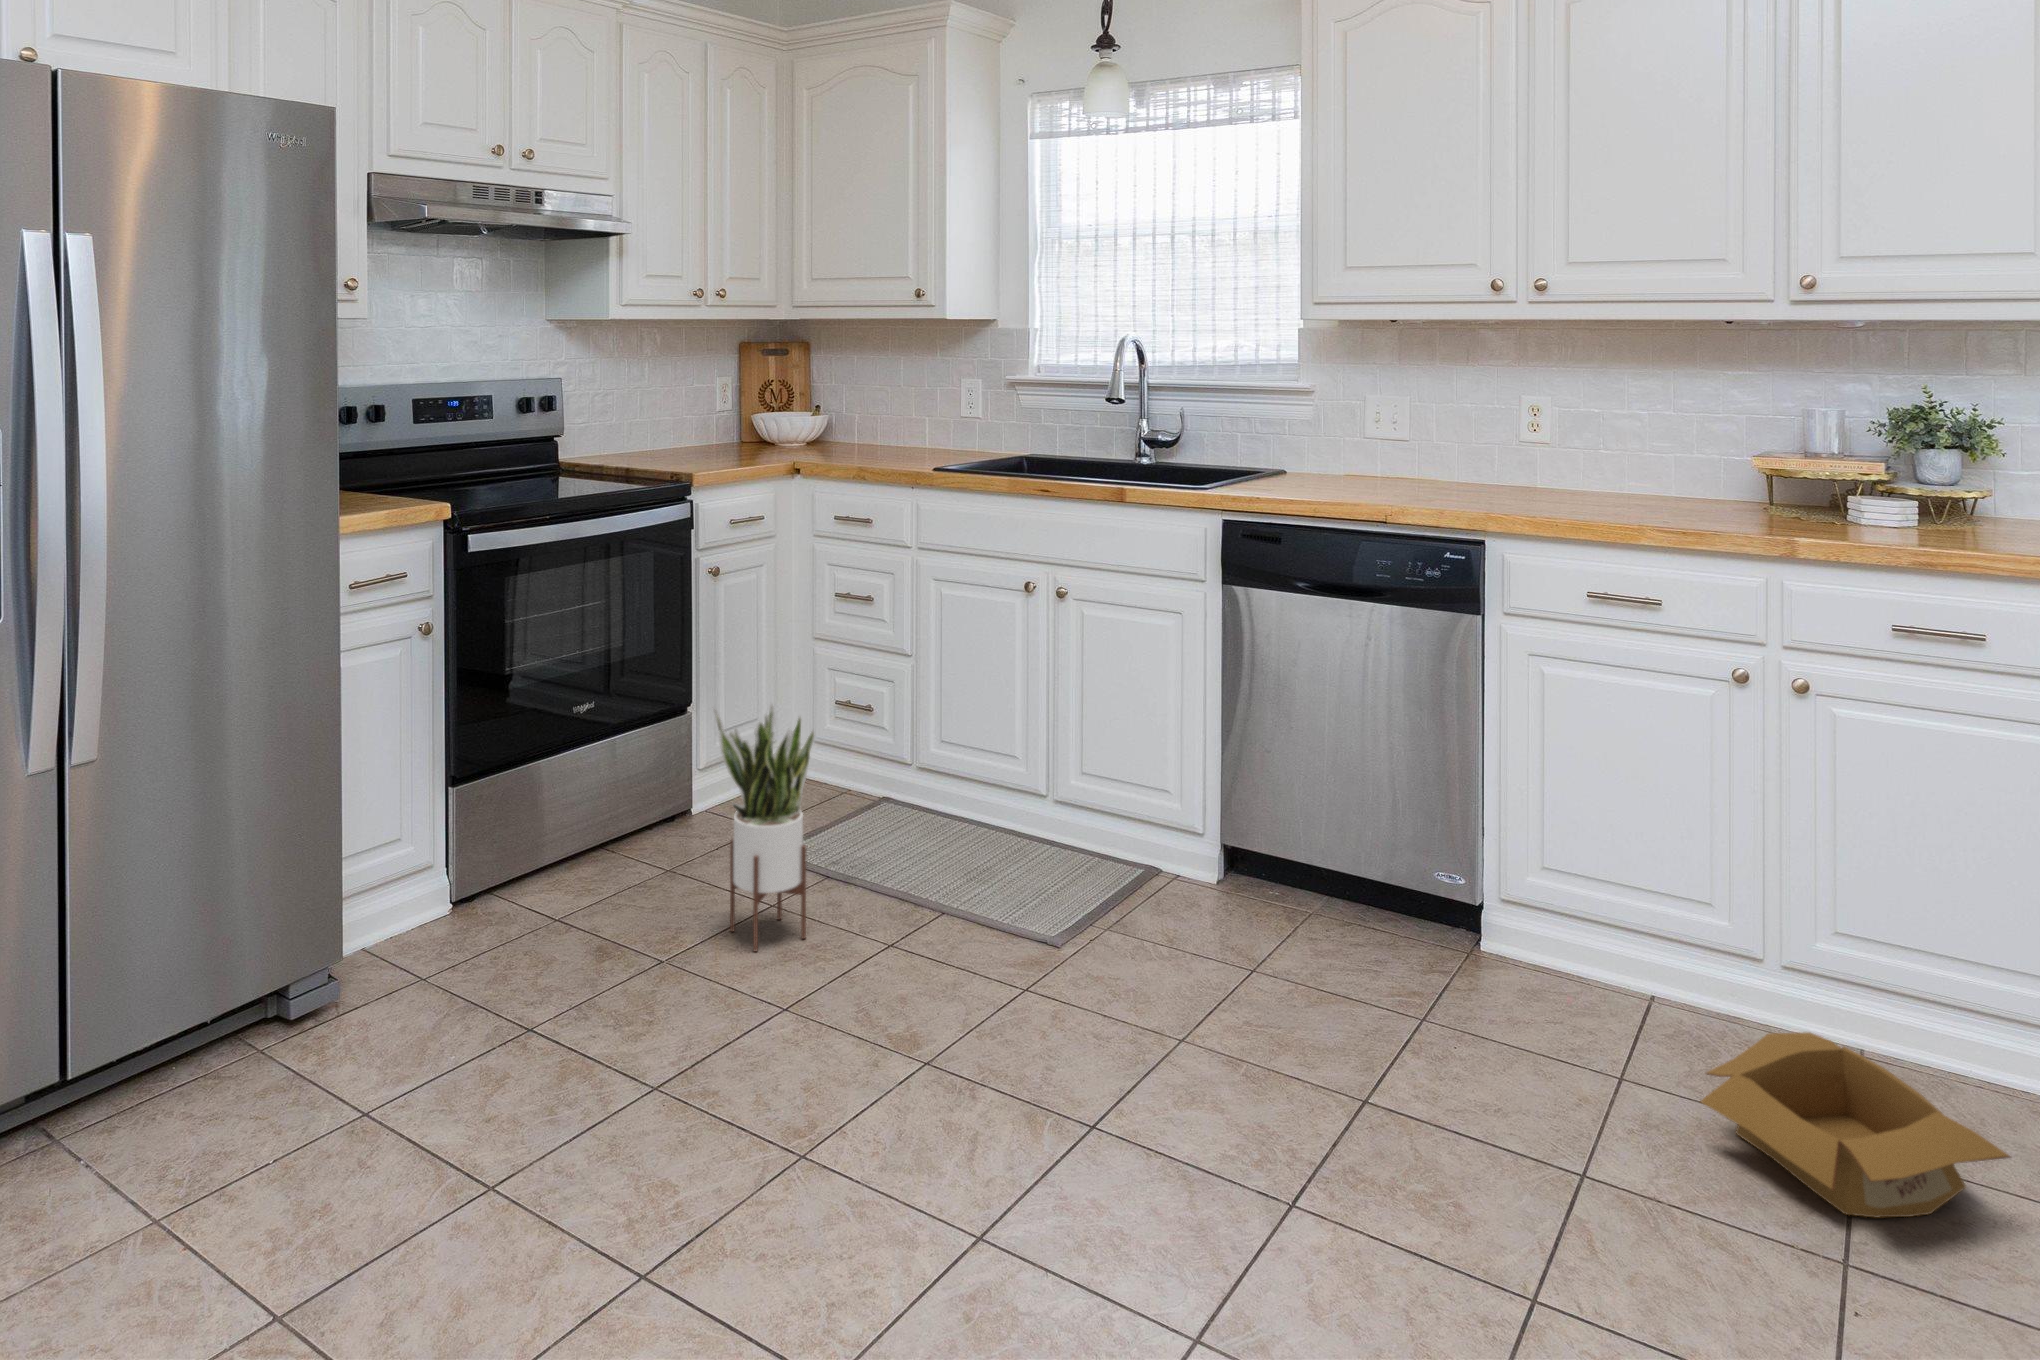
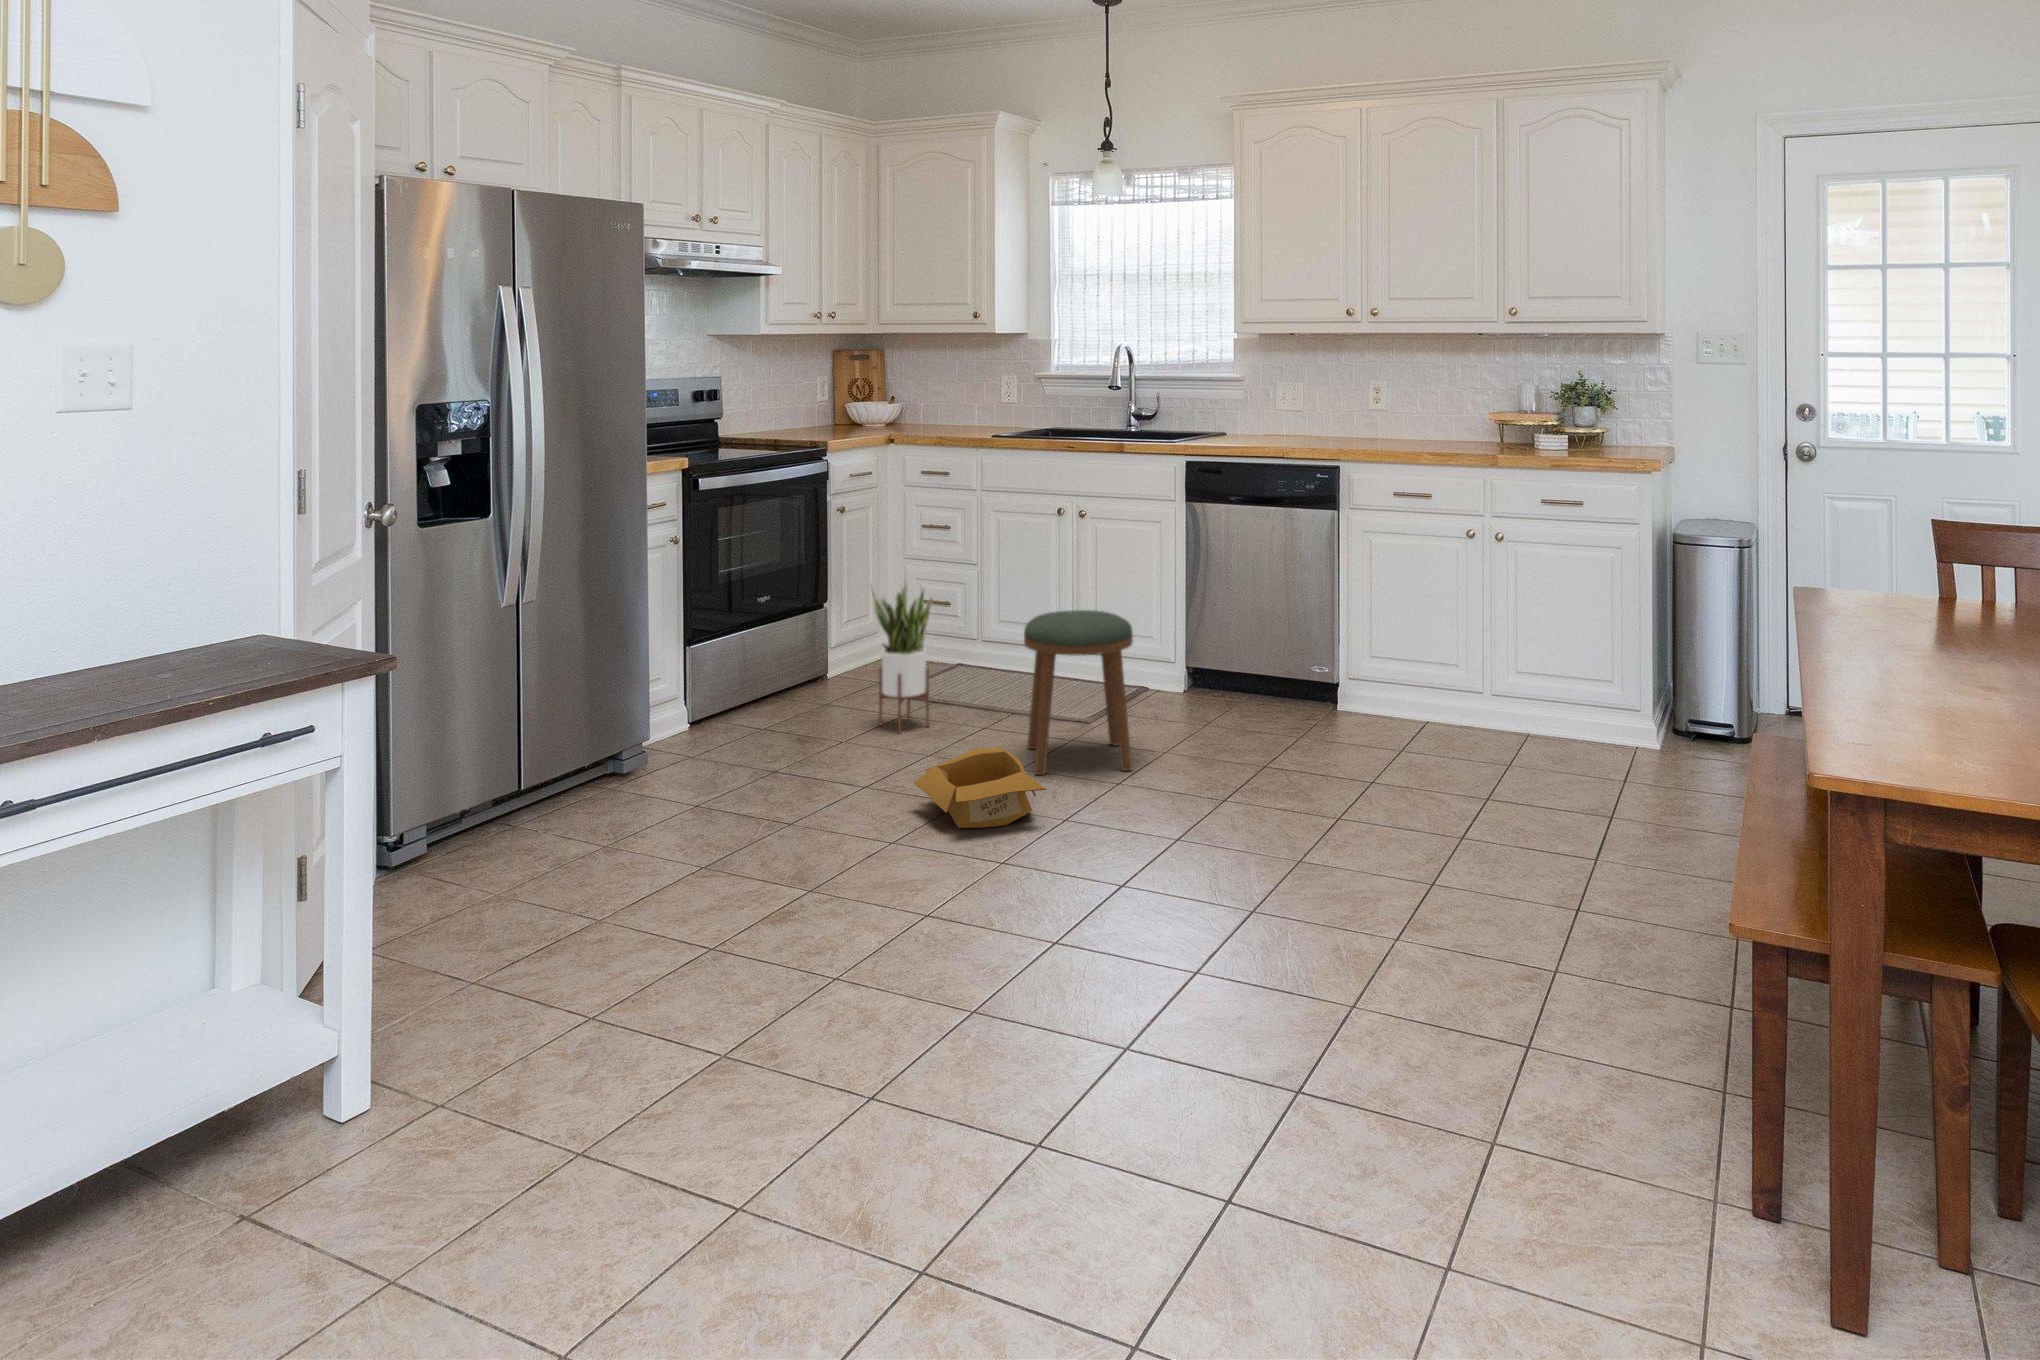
stool: none [940,781,1127,1087] -> present [1024,610,1133,775]
cardboard box: present [1701,1032,2010,1218] -> present [913,747,1046,828]

